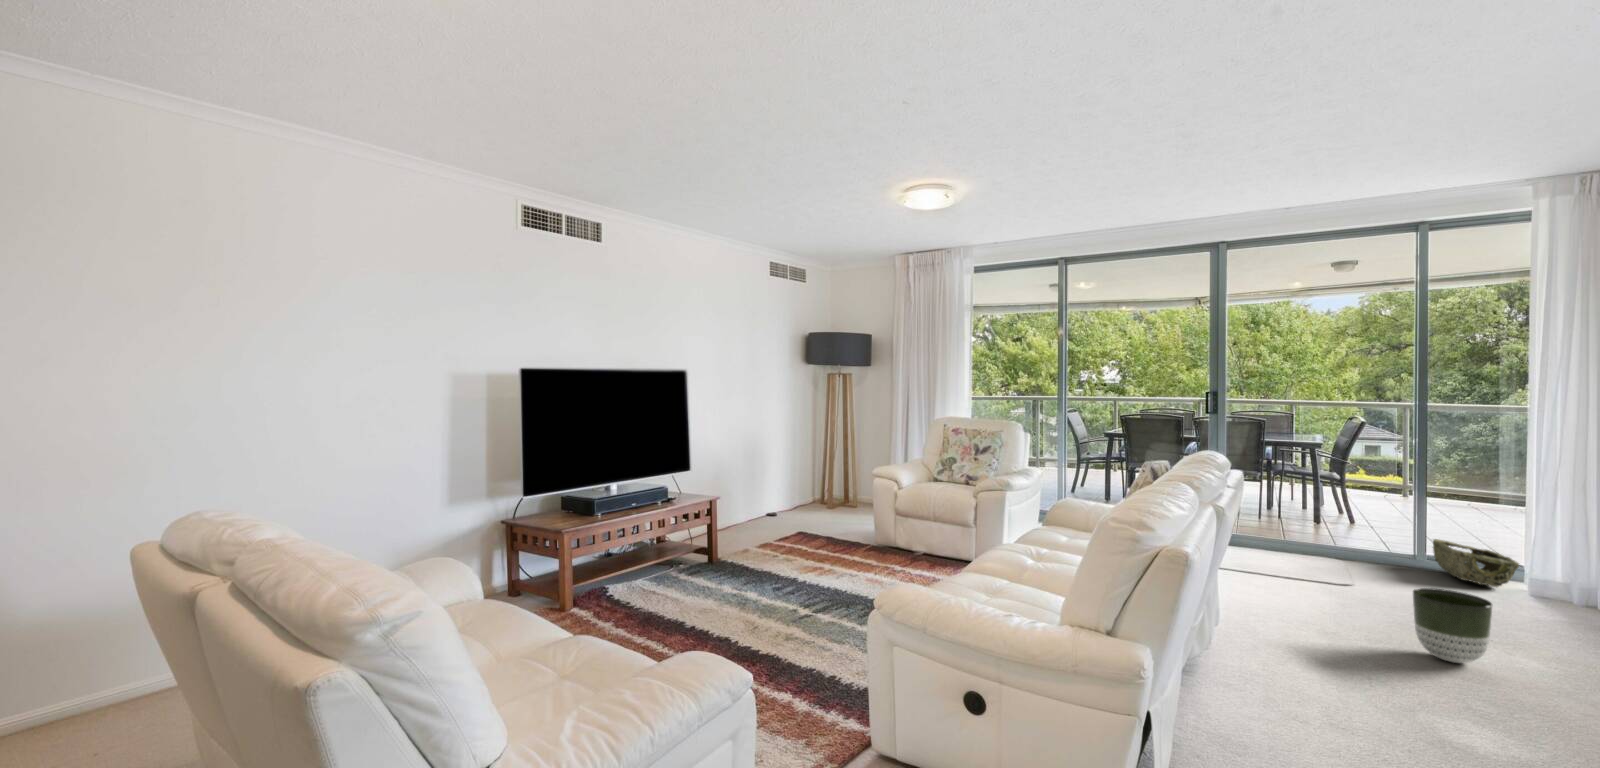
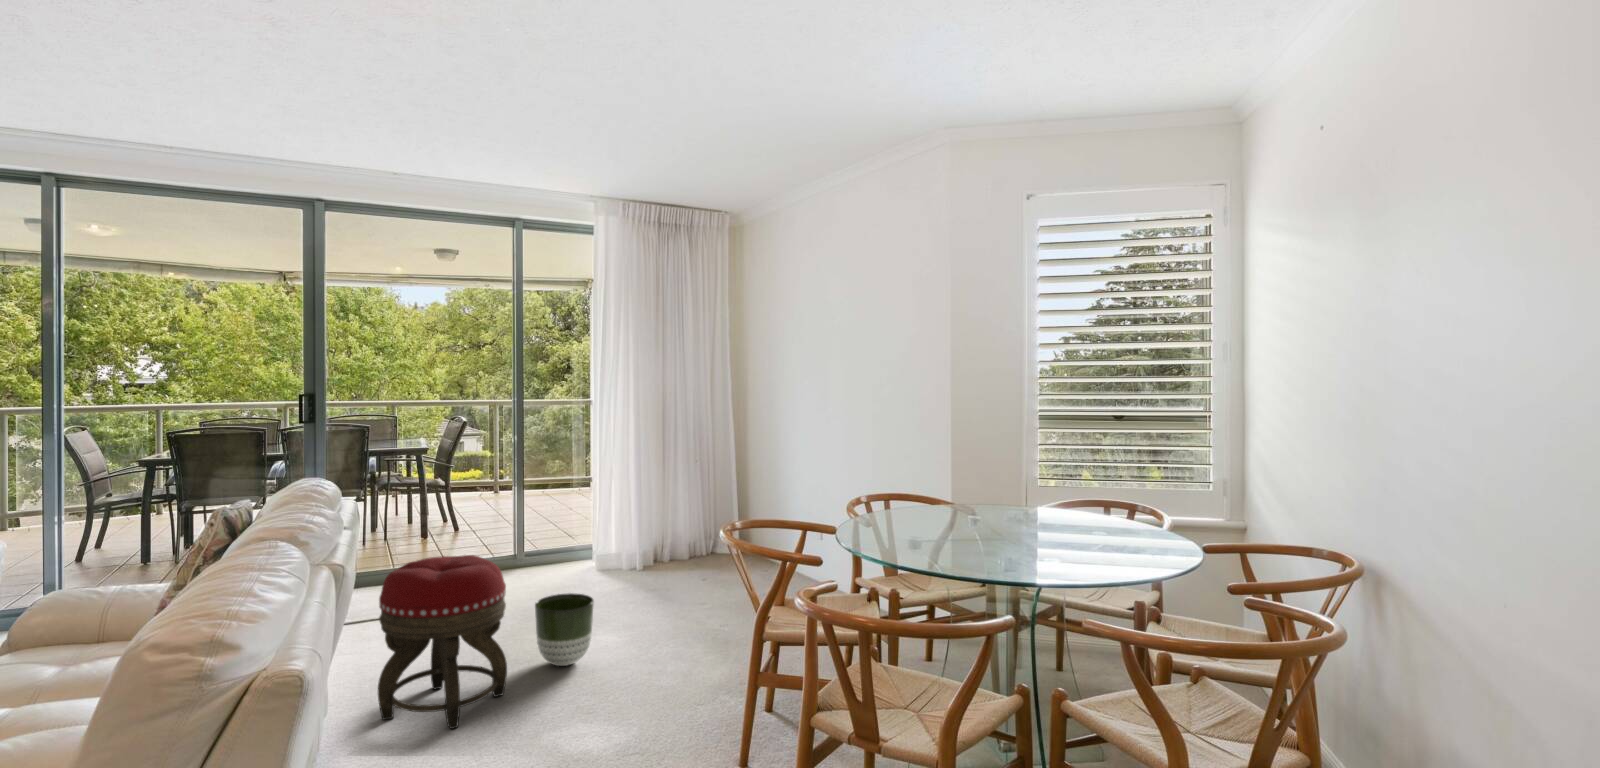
footstool: none [1245,521,1372,666] -> present [378,555,507,729]
woven basket: present [1433,539,1519,587] -> none [525,533,588,571]

